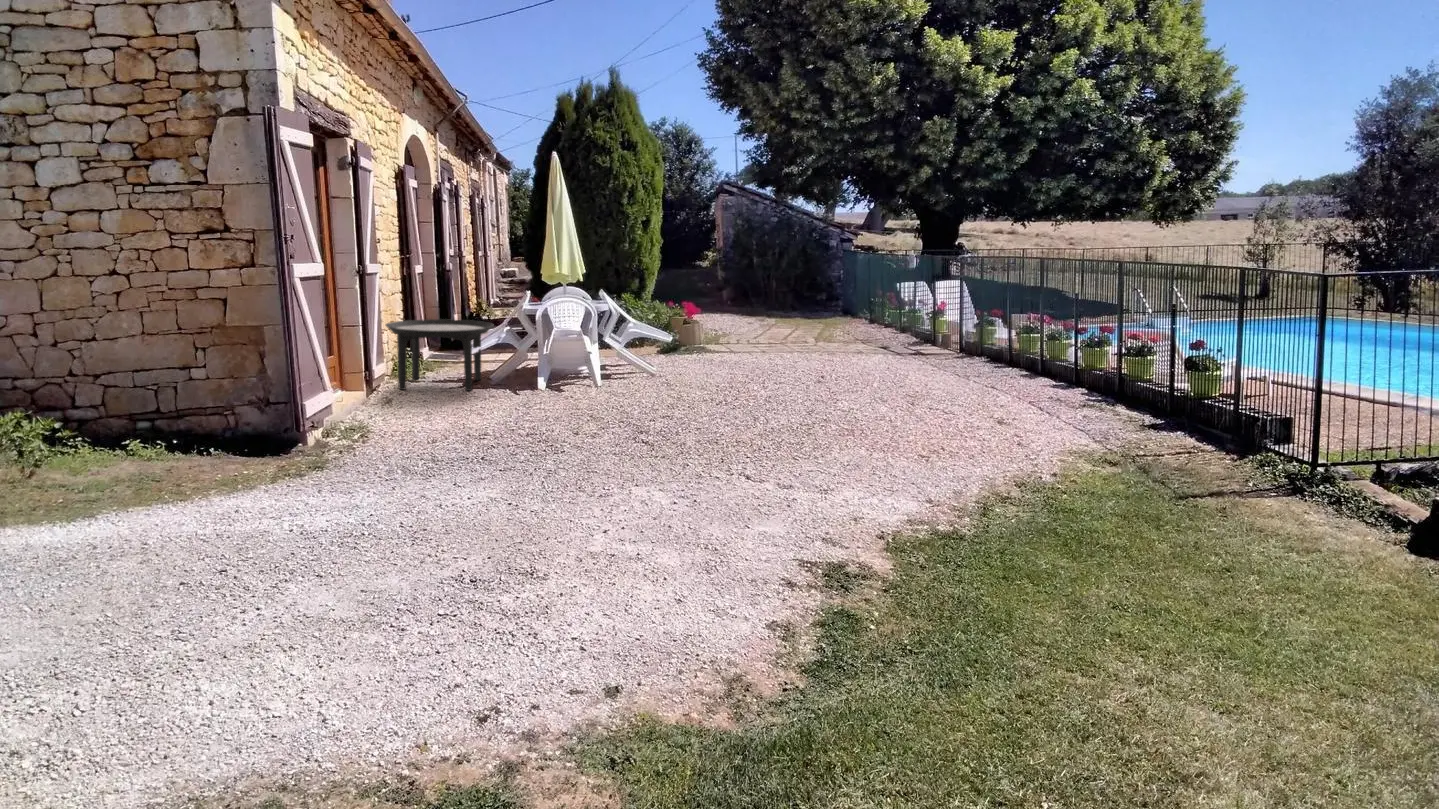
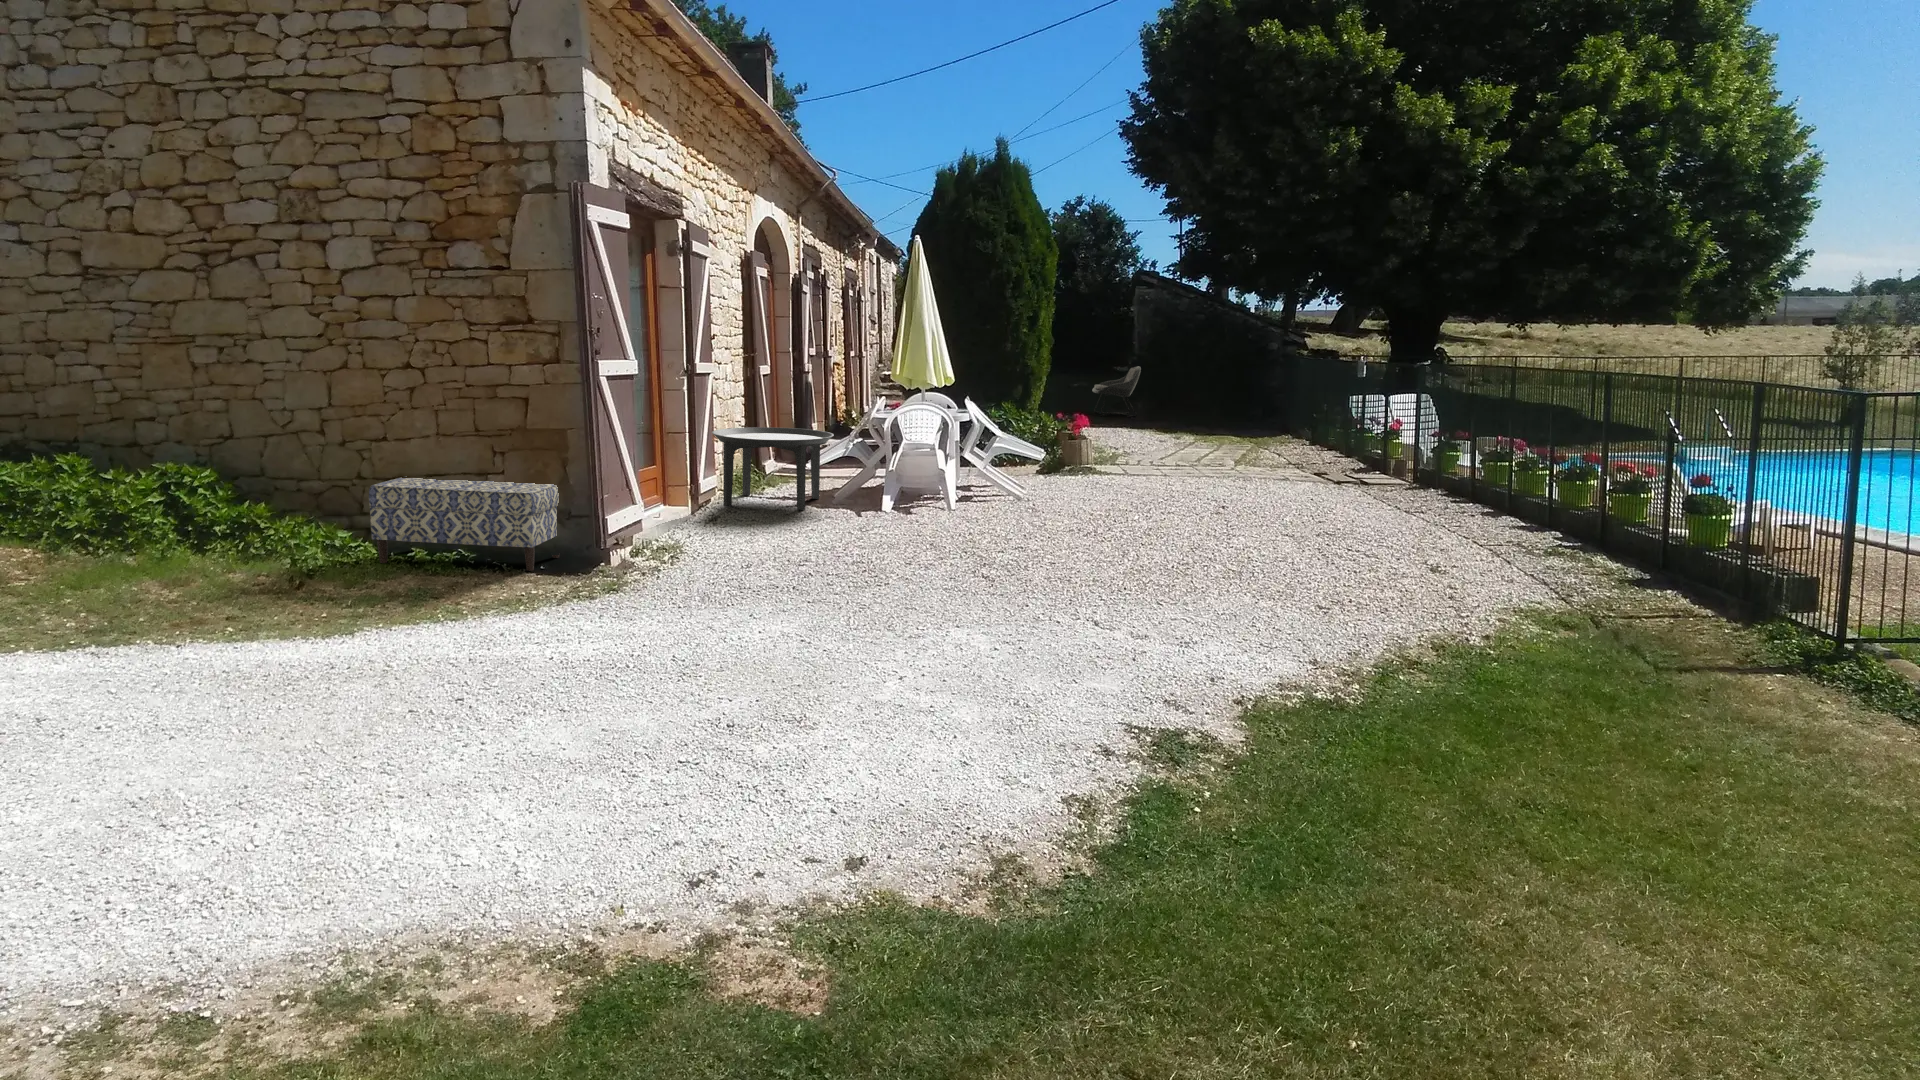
lounge chair: none [689,259,729,302] -> present [1092,366,1141,418]
bench: none [82,373,268,455] -> present [369,478,559,571]

